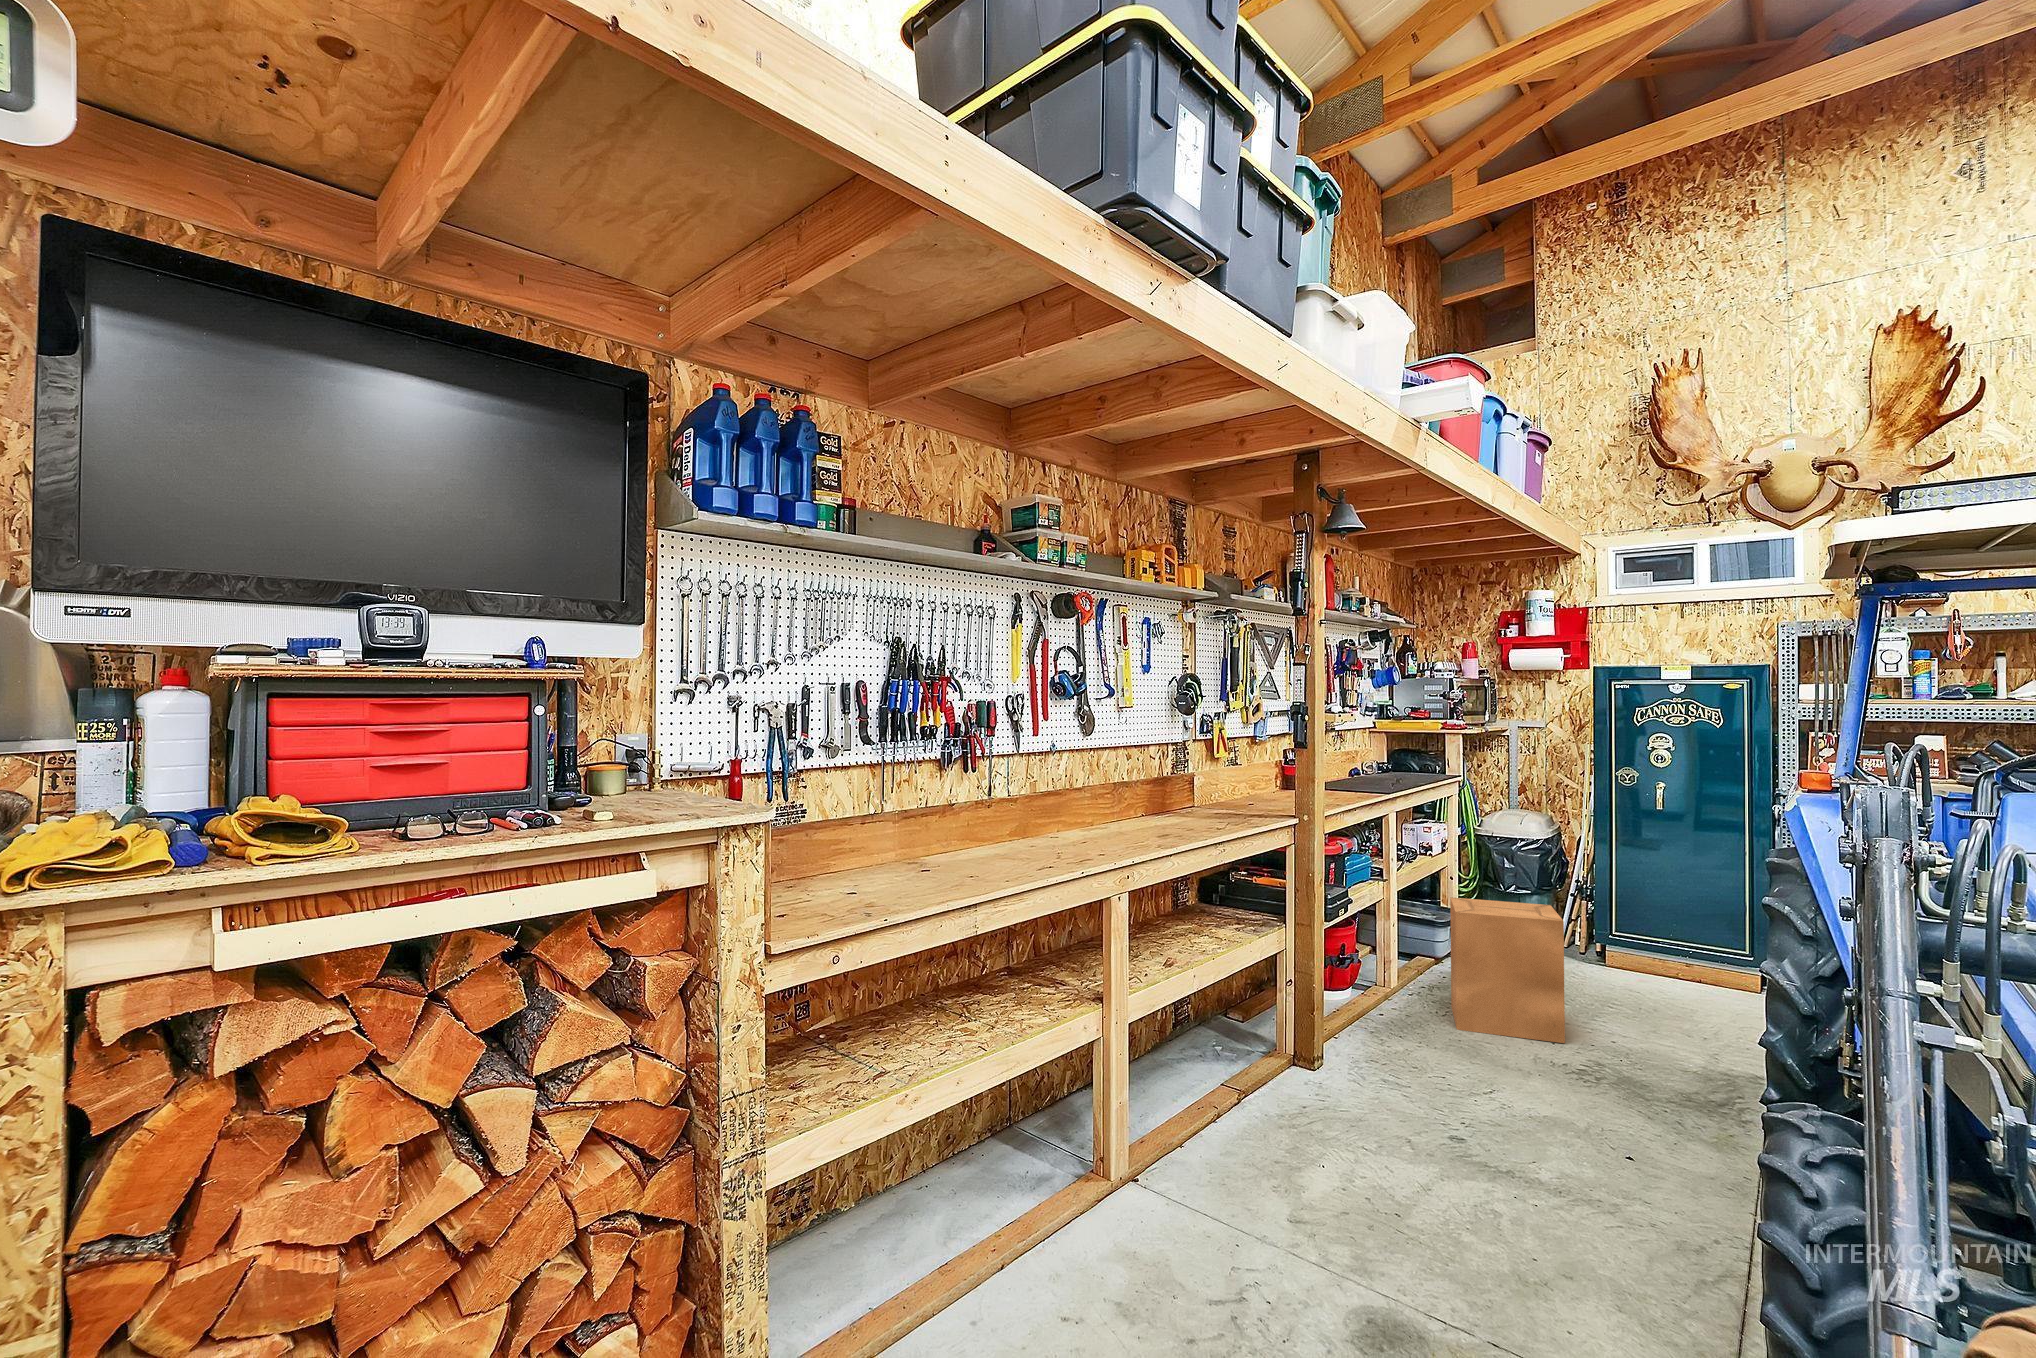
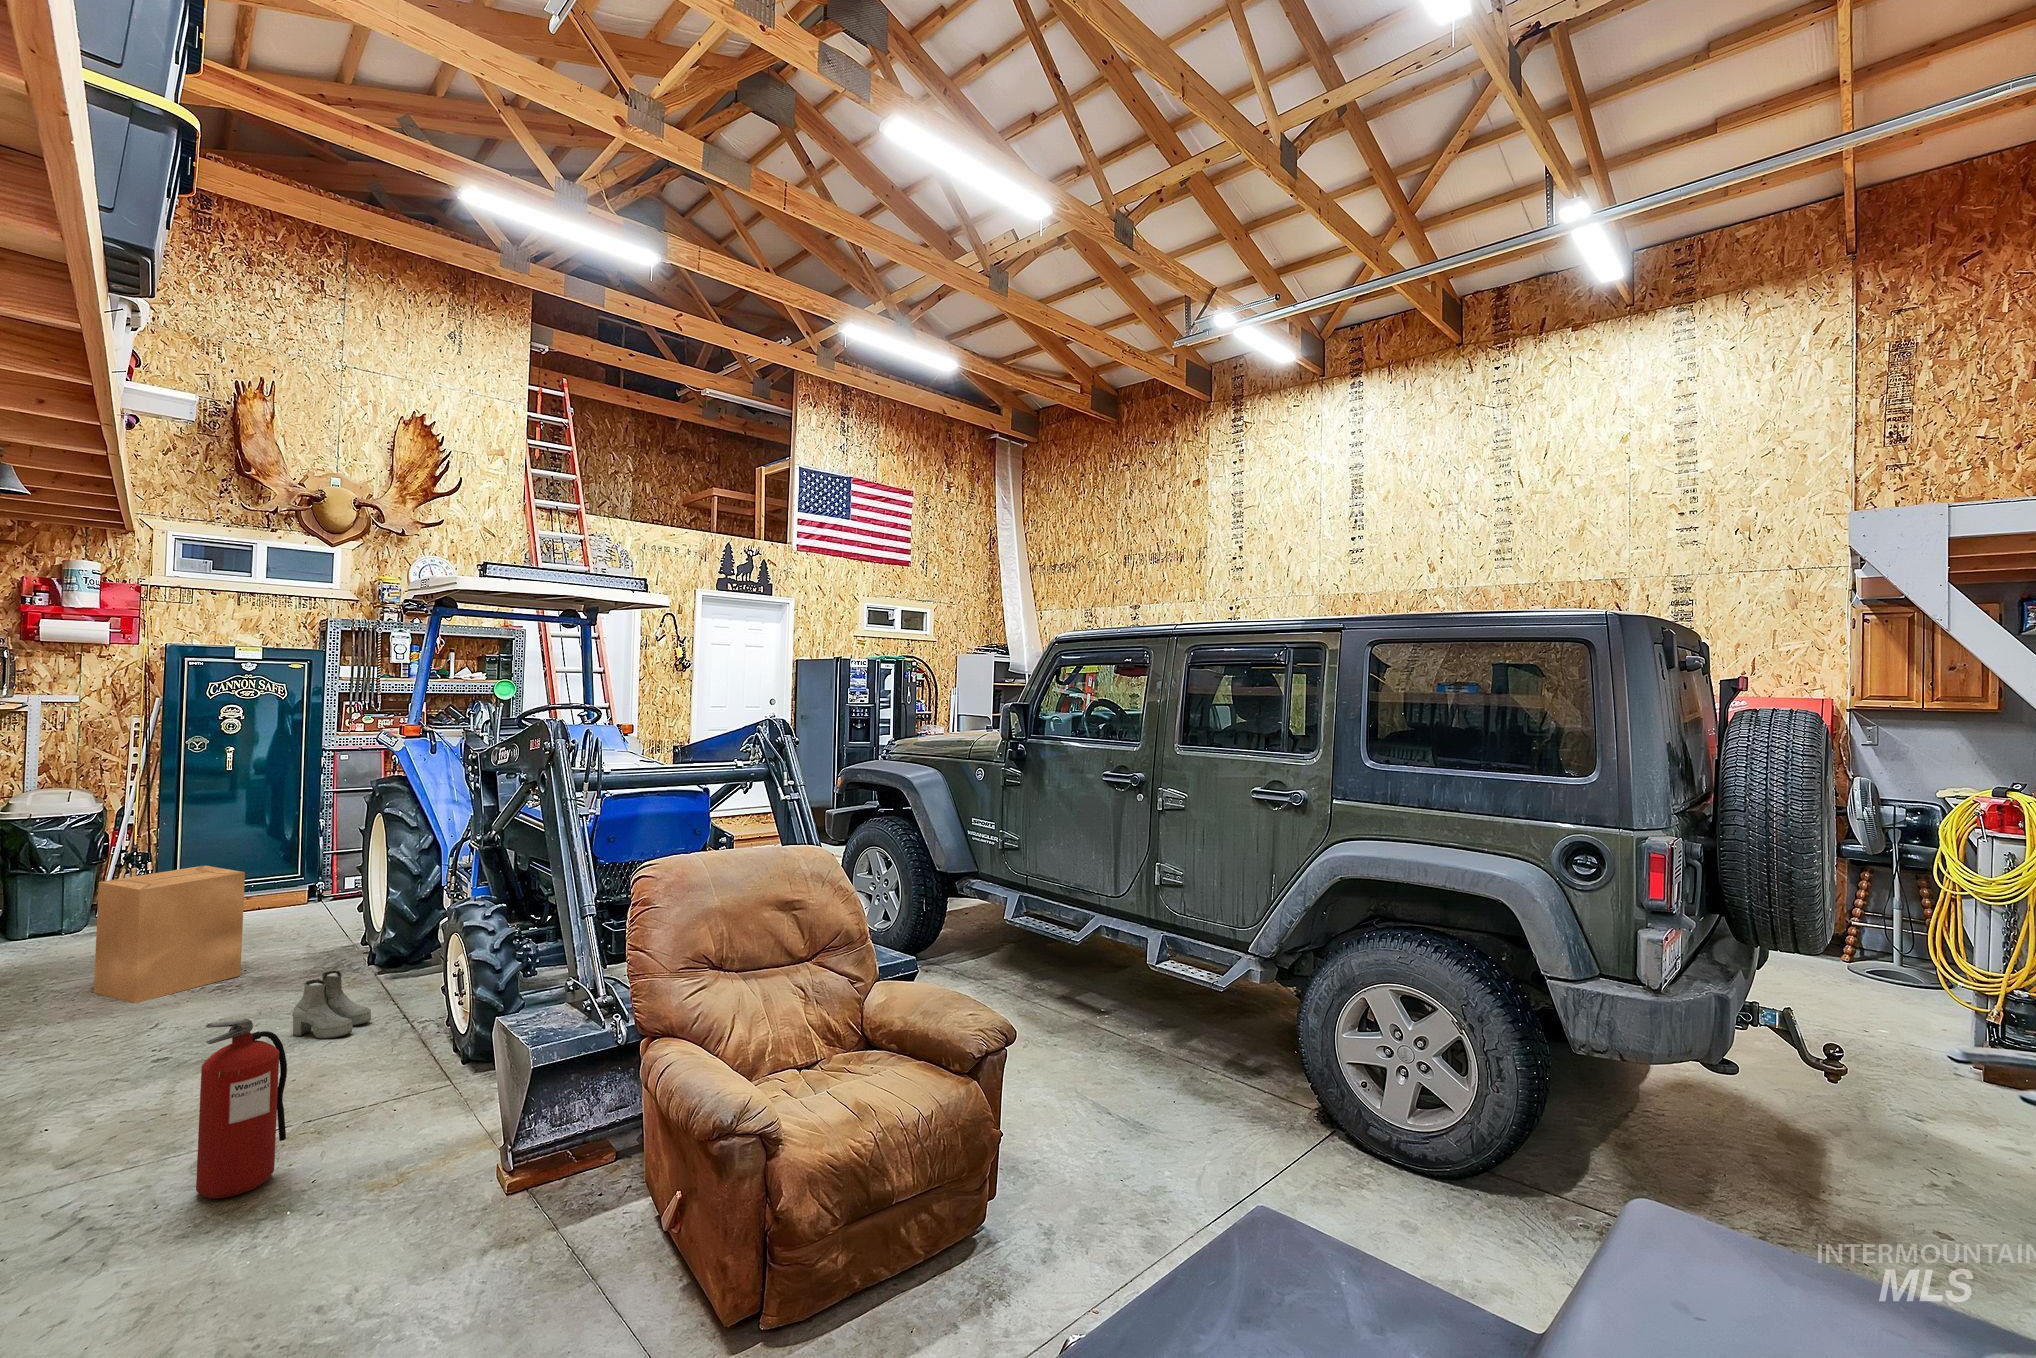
fire extinguisher: none [1175,1044,1254,1261] -> present [196,1019,287,1198]
boots: none [1495,1068,1582,1162] -> present [292,971,371,1039]

